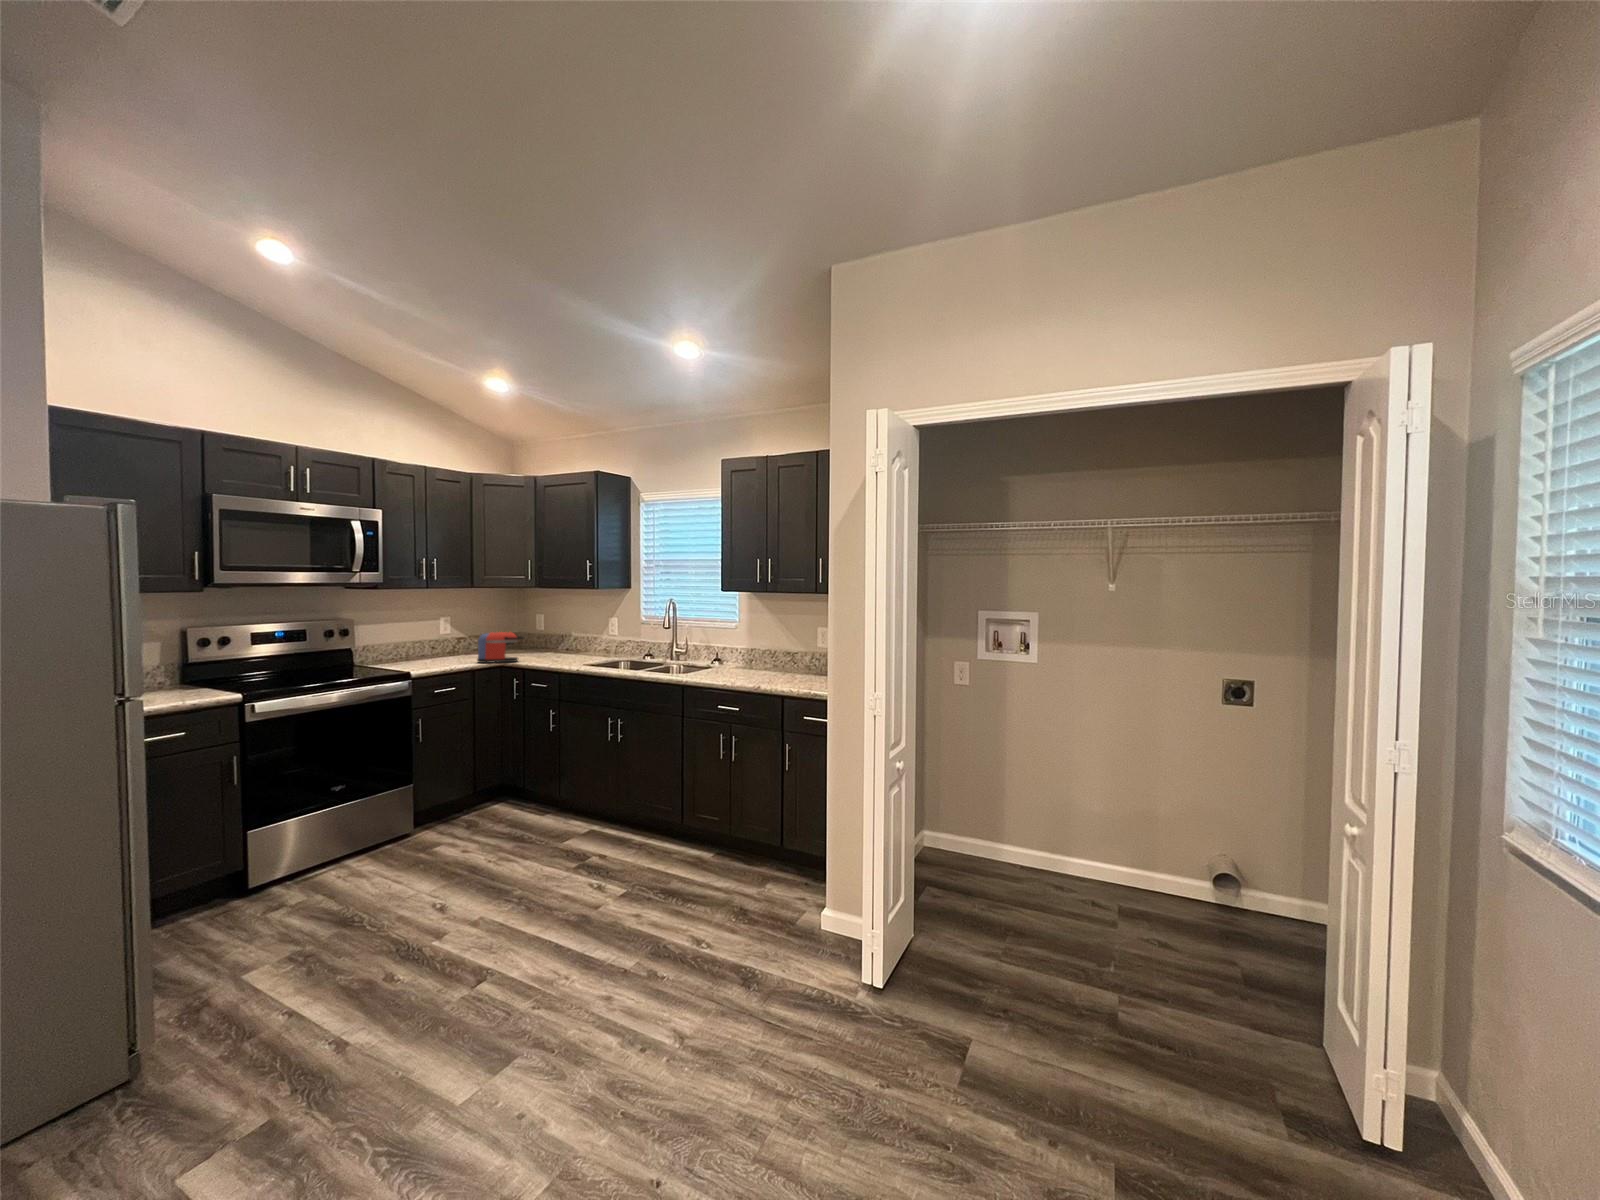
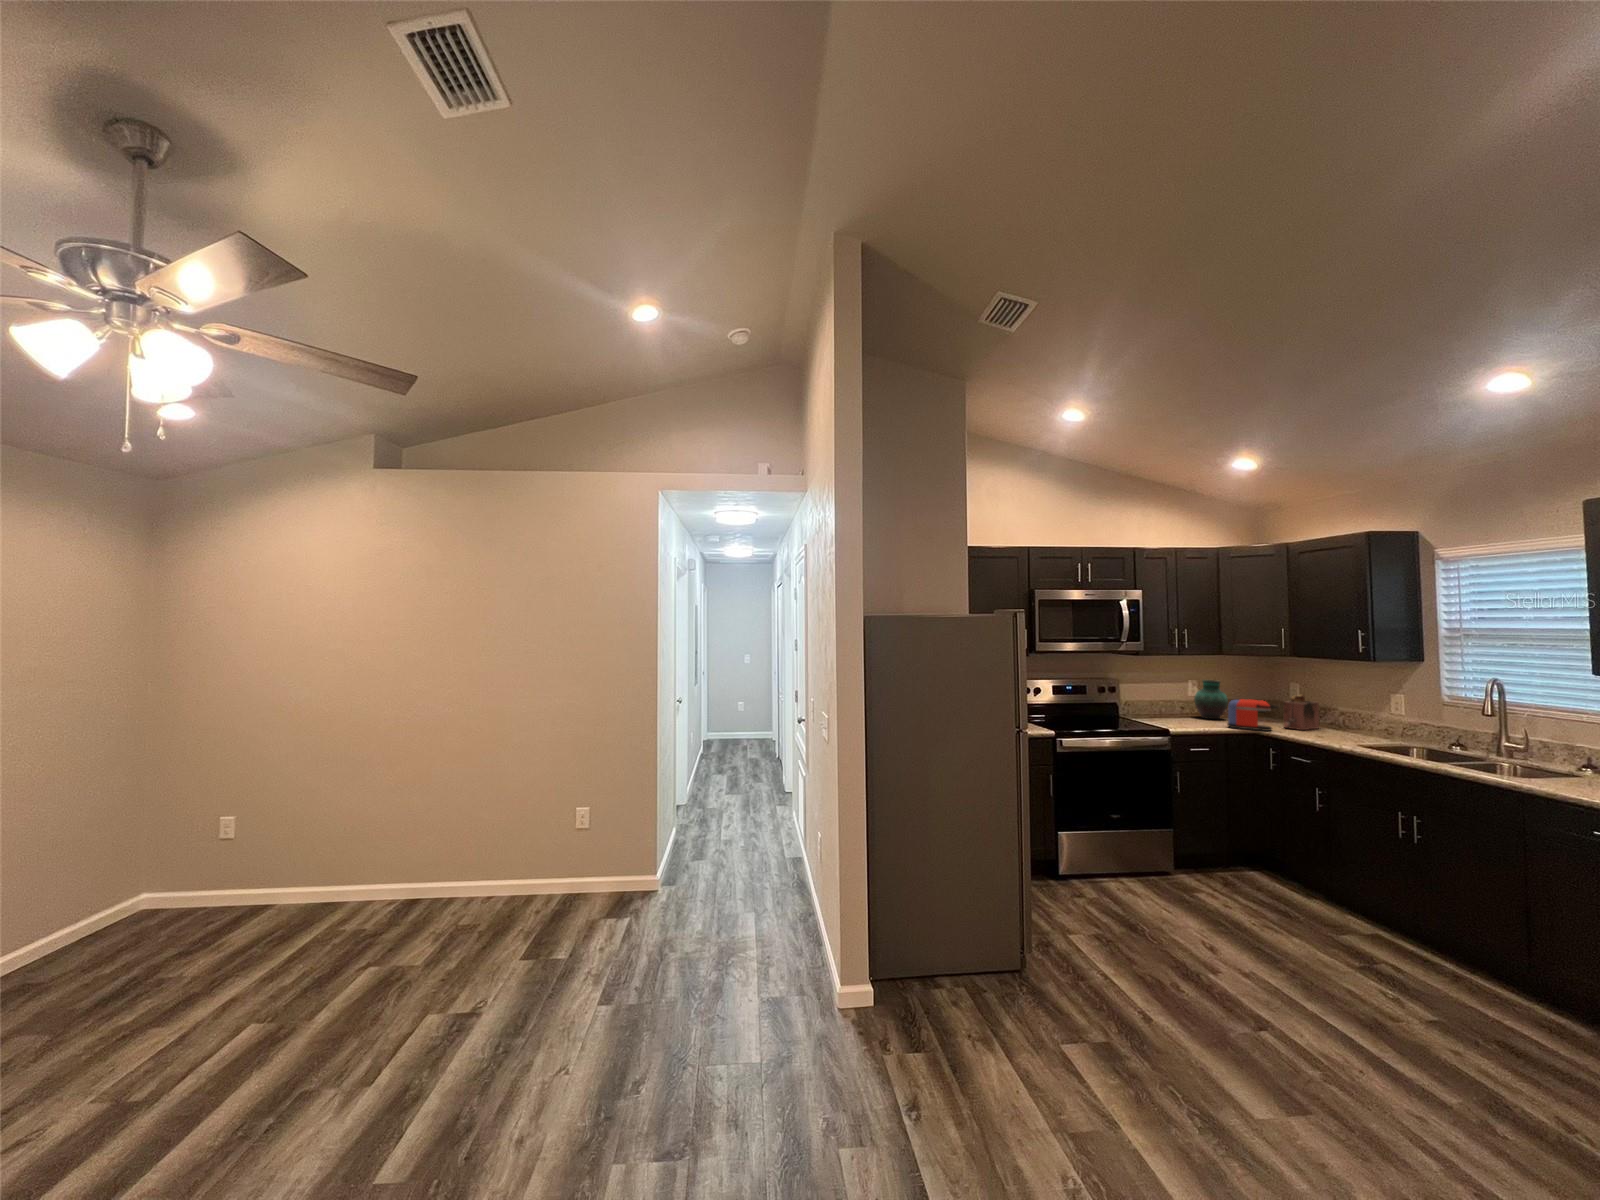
vase: none [446,616,480,657] -> present [1194,680,1228,719]
toaster: none [529,625,558,658] -> present [1283,695,1319,730]

